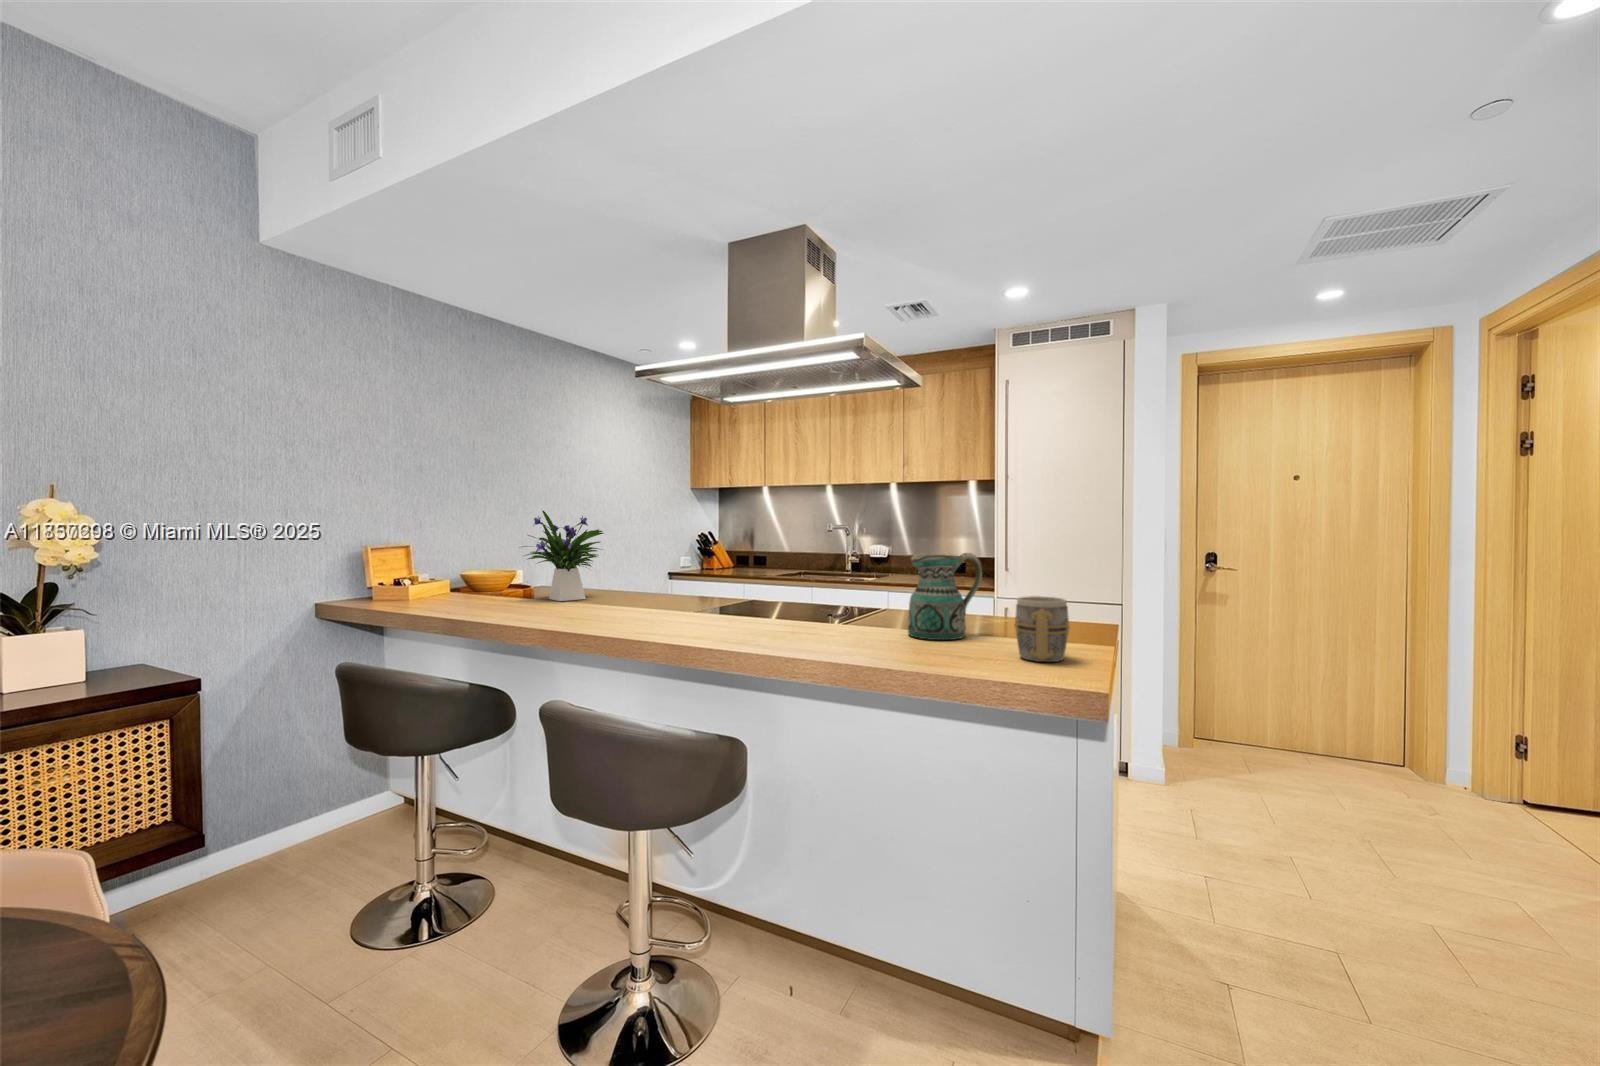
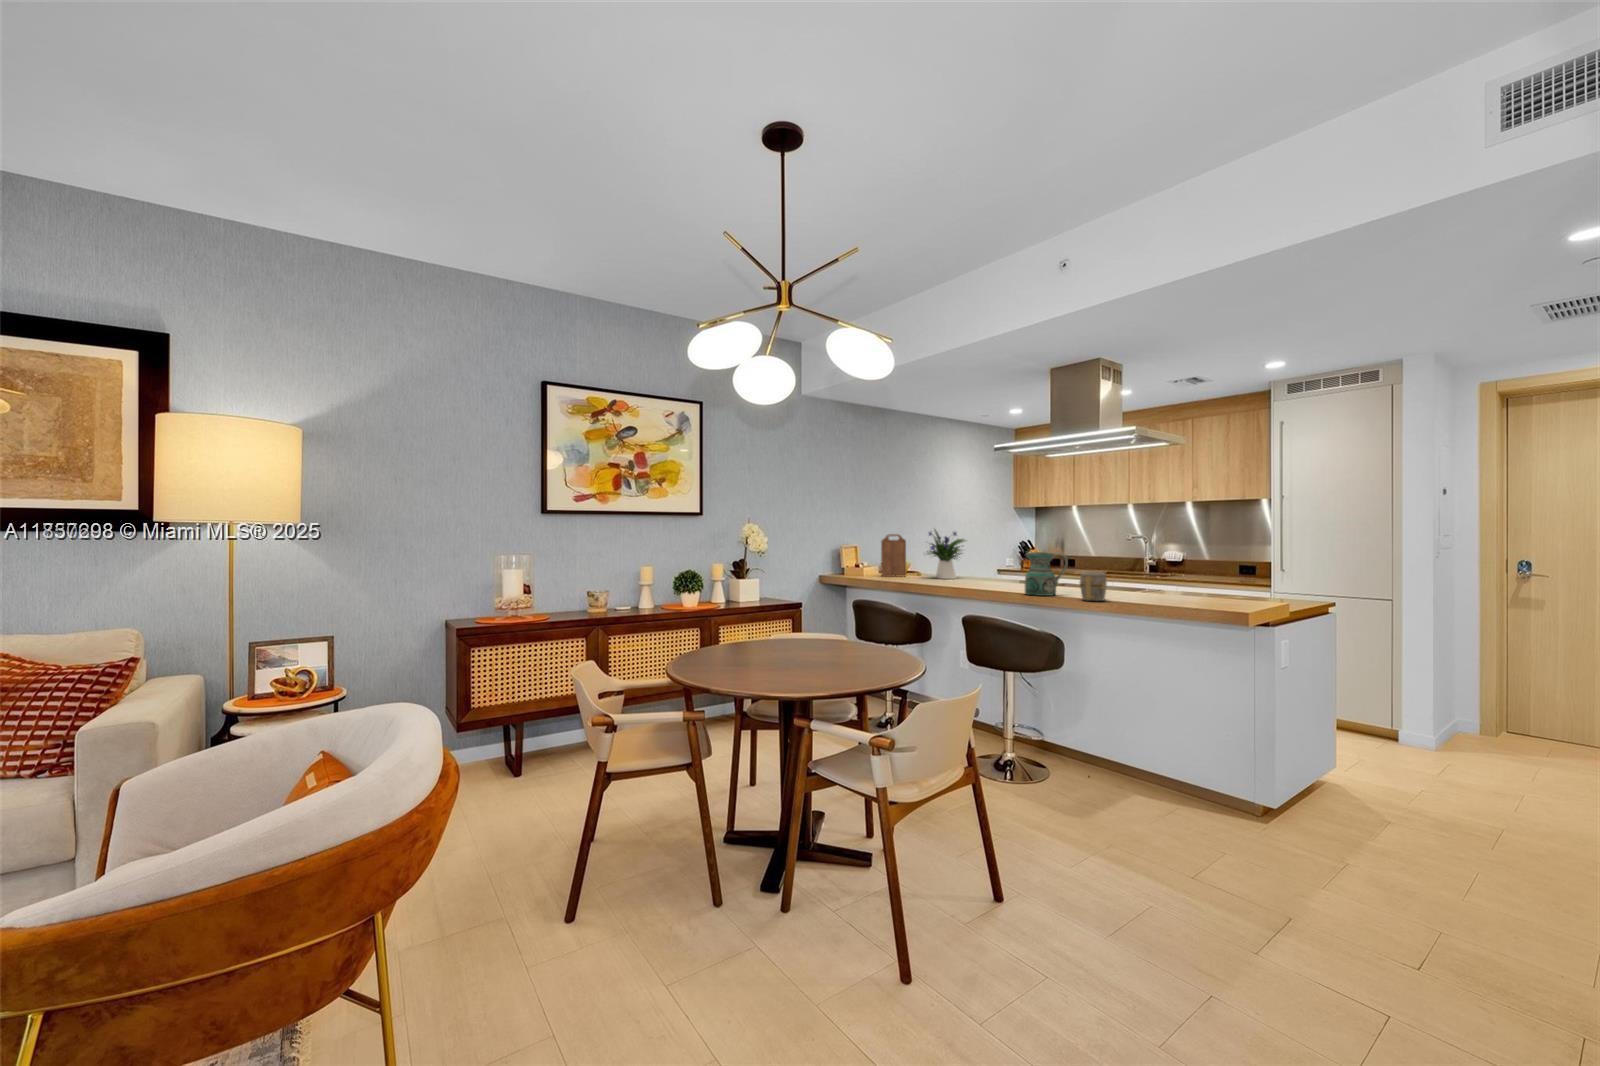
cutting board: none [446,522,497,600] -> present [881,534,906,577]
ceramic pitcher: present [908,553,982,640] -> present [1025,552,1068,596]
mug: present [1015,596,1070,662] -> present [1080,571,1107,601]

